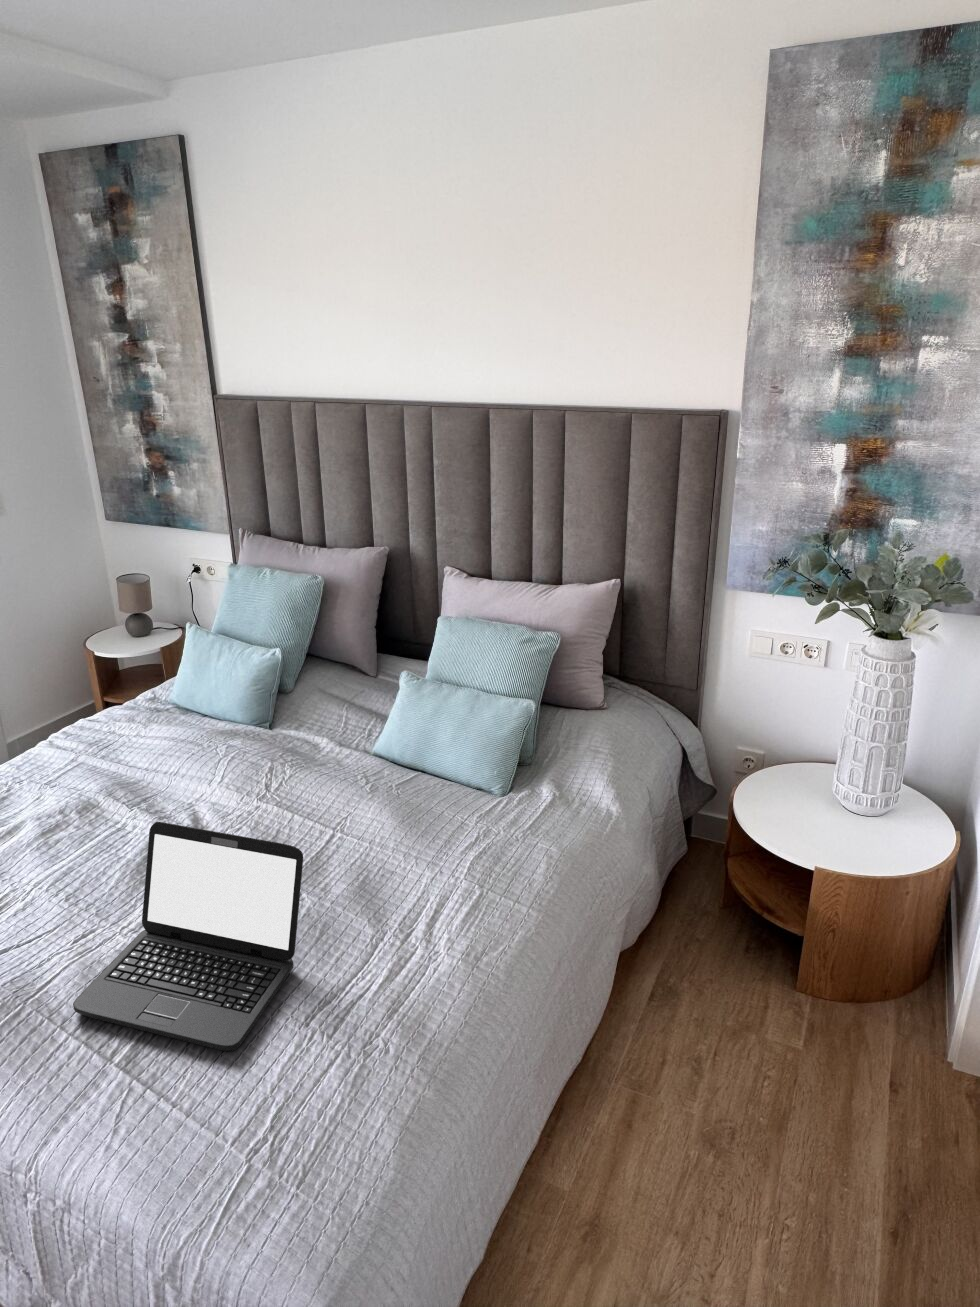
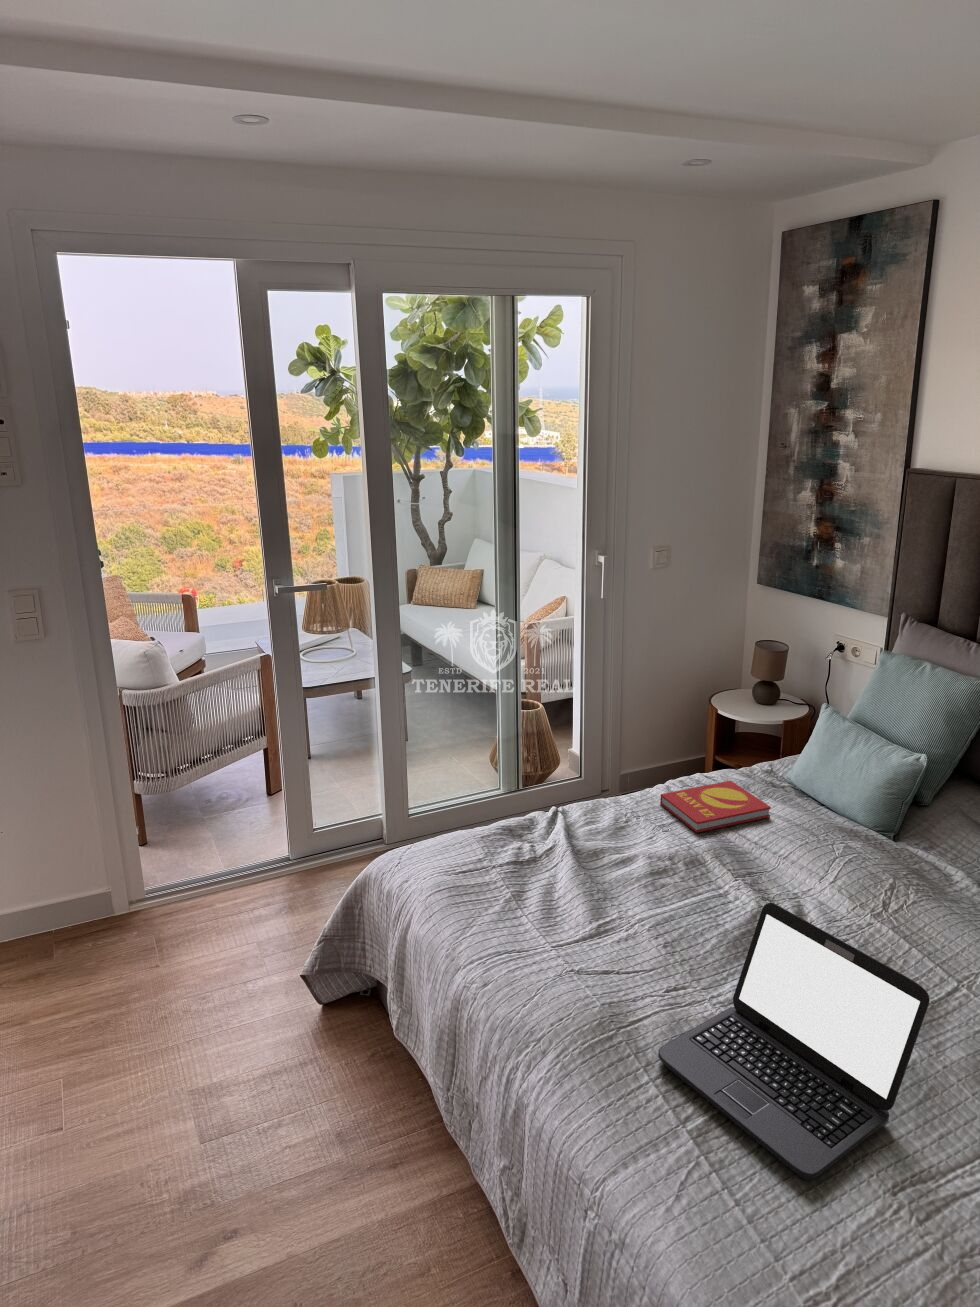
book: none [38,718,157,778] -> present [660,781,771,833]

